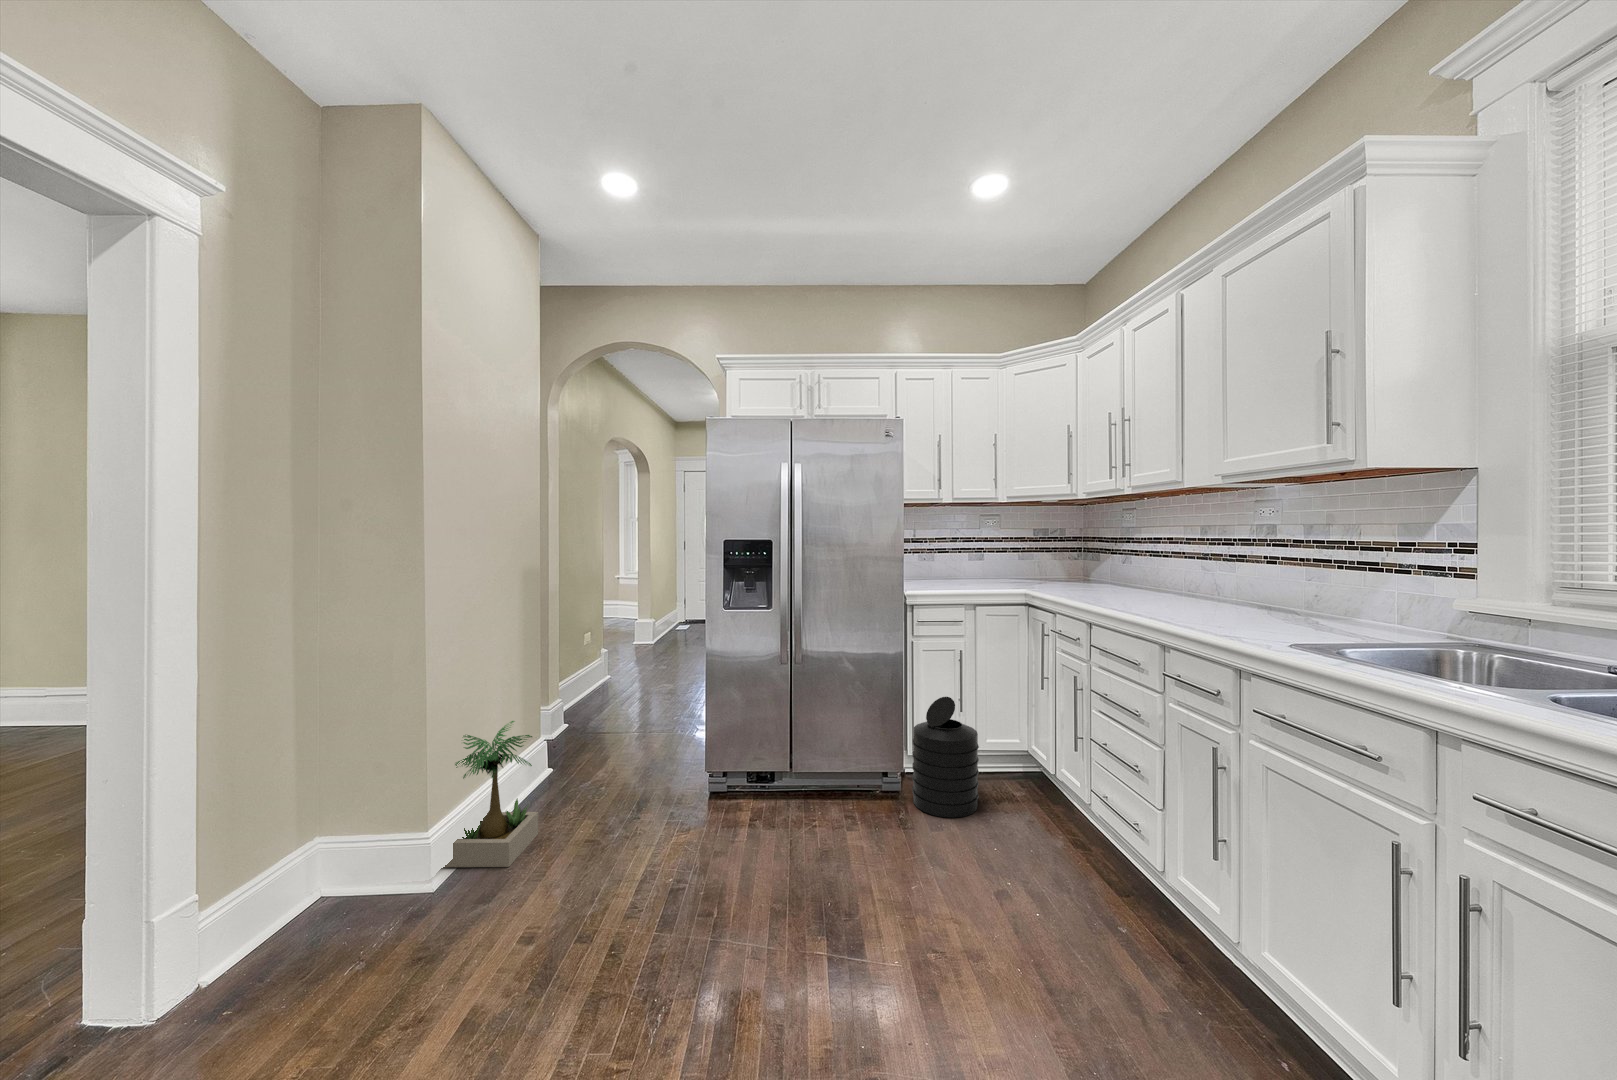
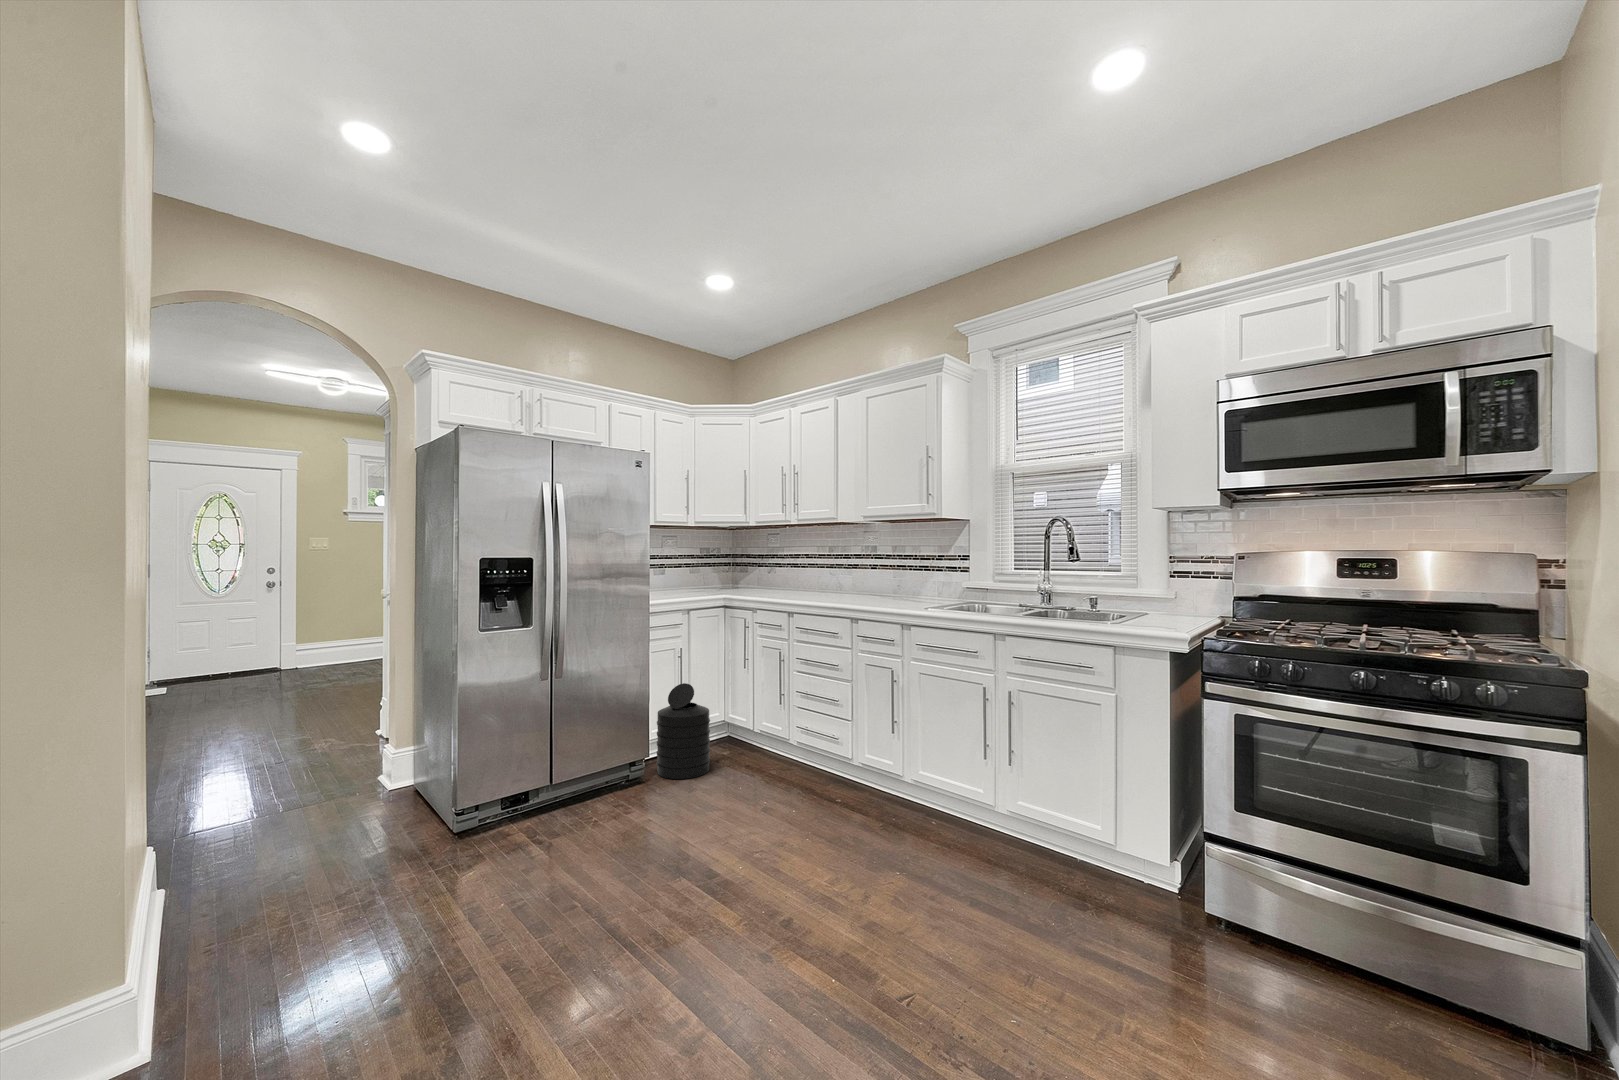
potted plant: present [445,721,538,867] -> none [165,778,318,974]

